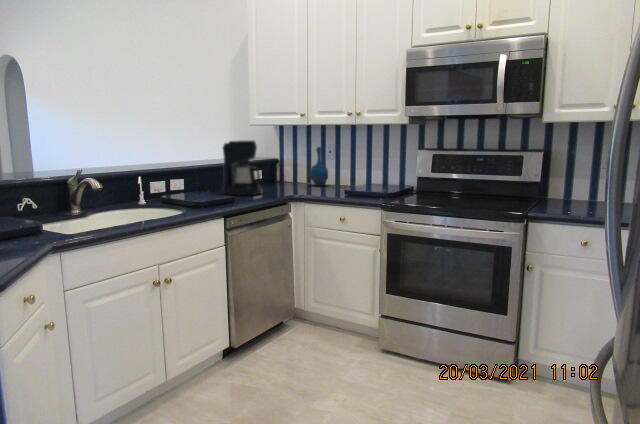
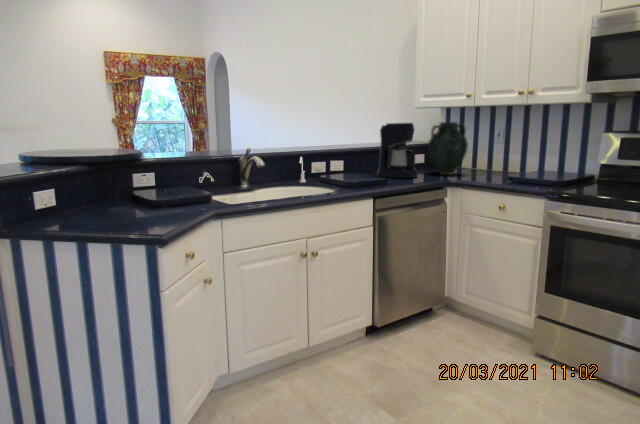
vase: none [269,140,305,190] -> present [428,122,468,175]
bottle: present [310,147,328,186] -> none [474,130,497,172]

